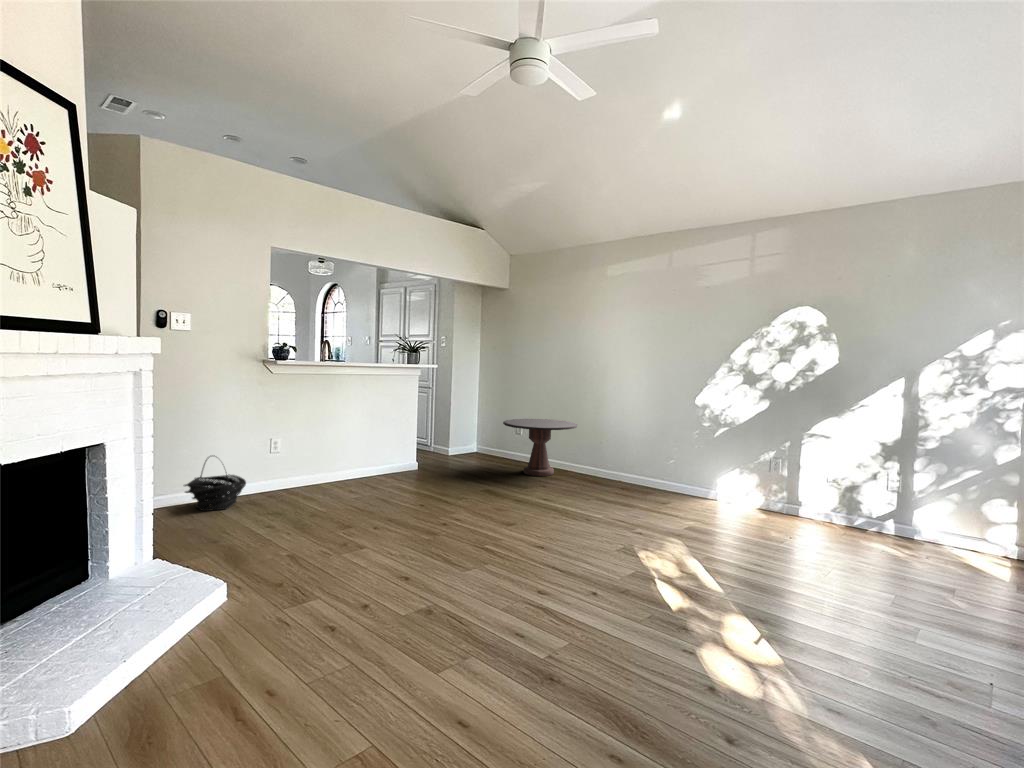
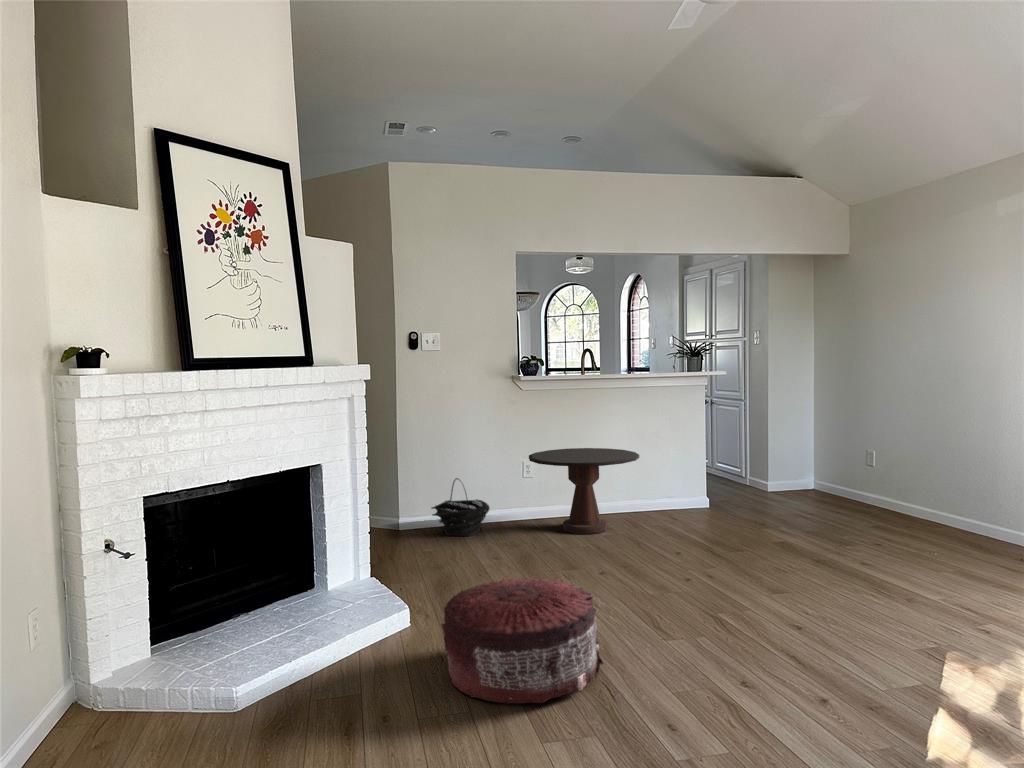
side table: present [503,419,577,476] -> present [529,448,639,534]
pouf: none [298,533,440,653] -> present [441,578,603,703]

